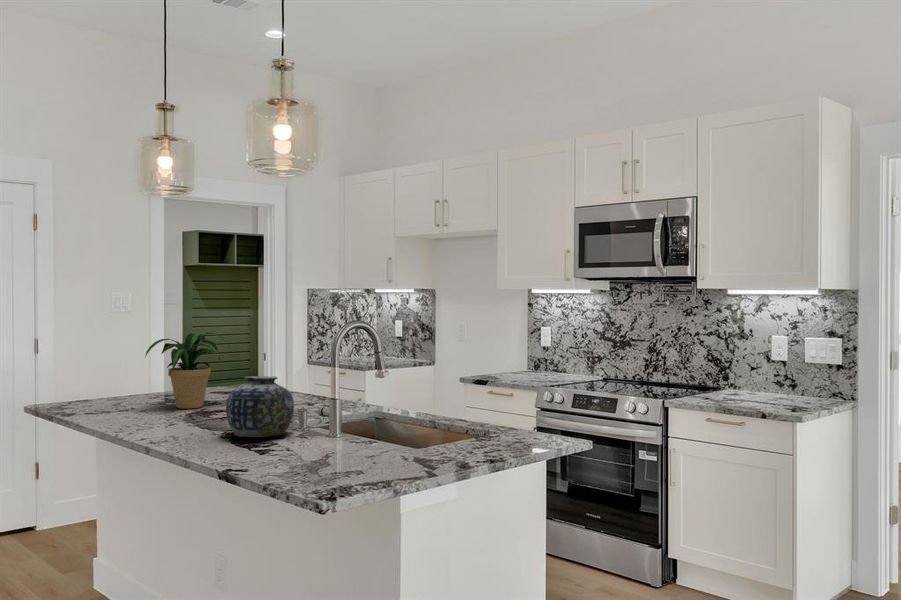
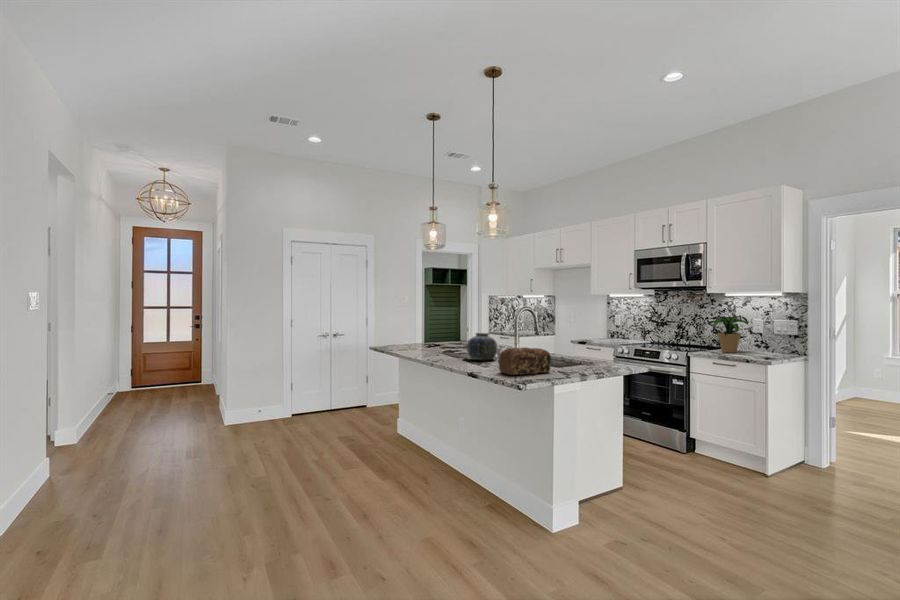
potted plant: present [145,333,222,409] -> present [708,316,748,353]
bread loaf: none [282,412,398,478] -> present [498,347,551,375]

